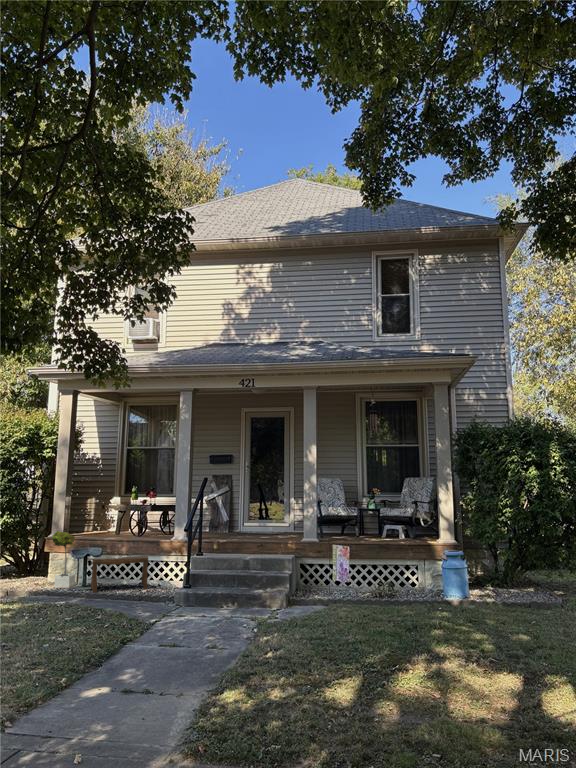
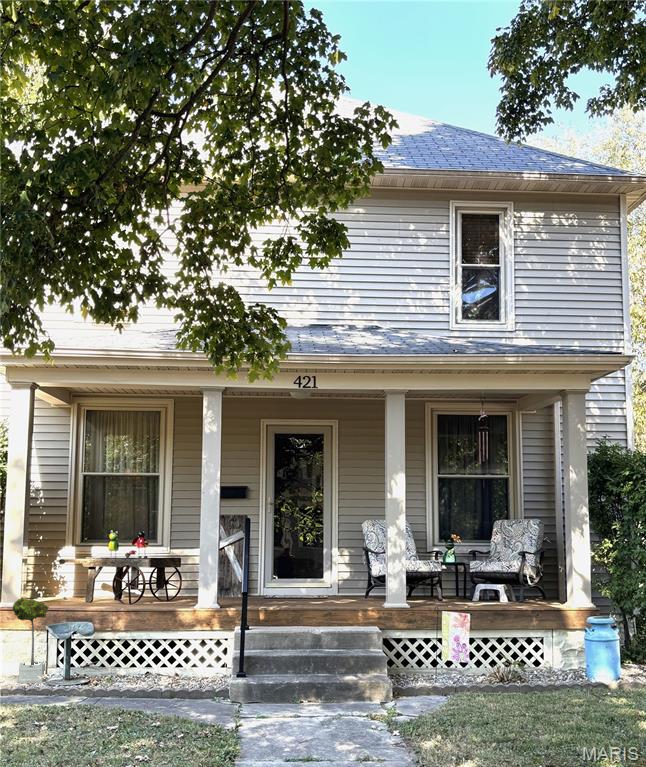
bench: present [91,555,148,593] -> none [80,632,169,688]

